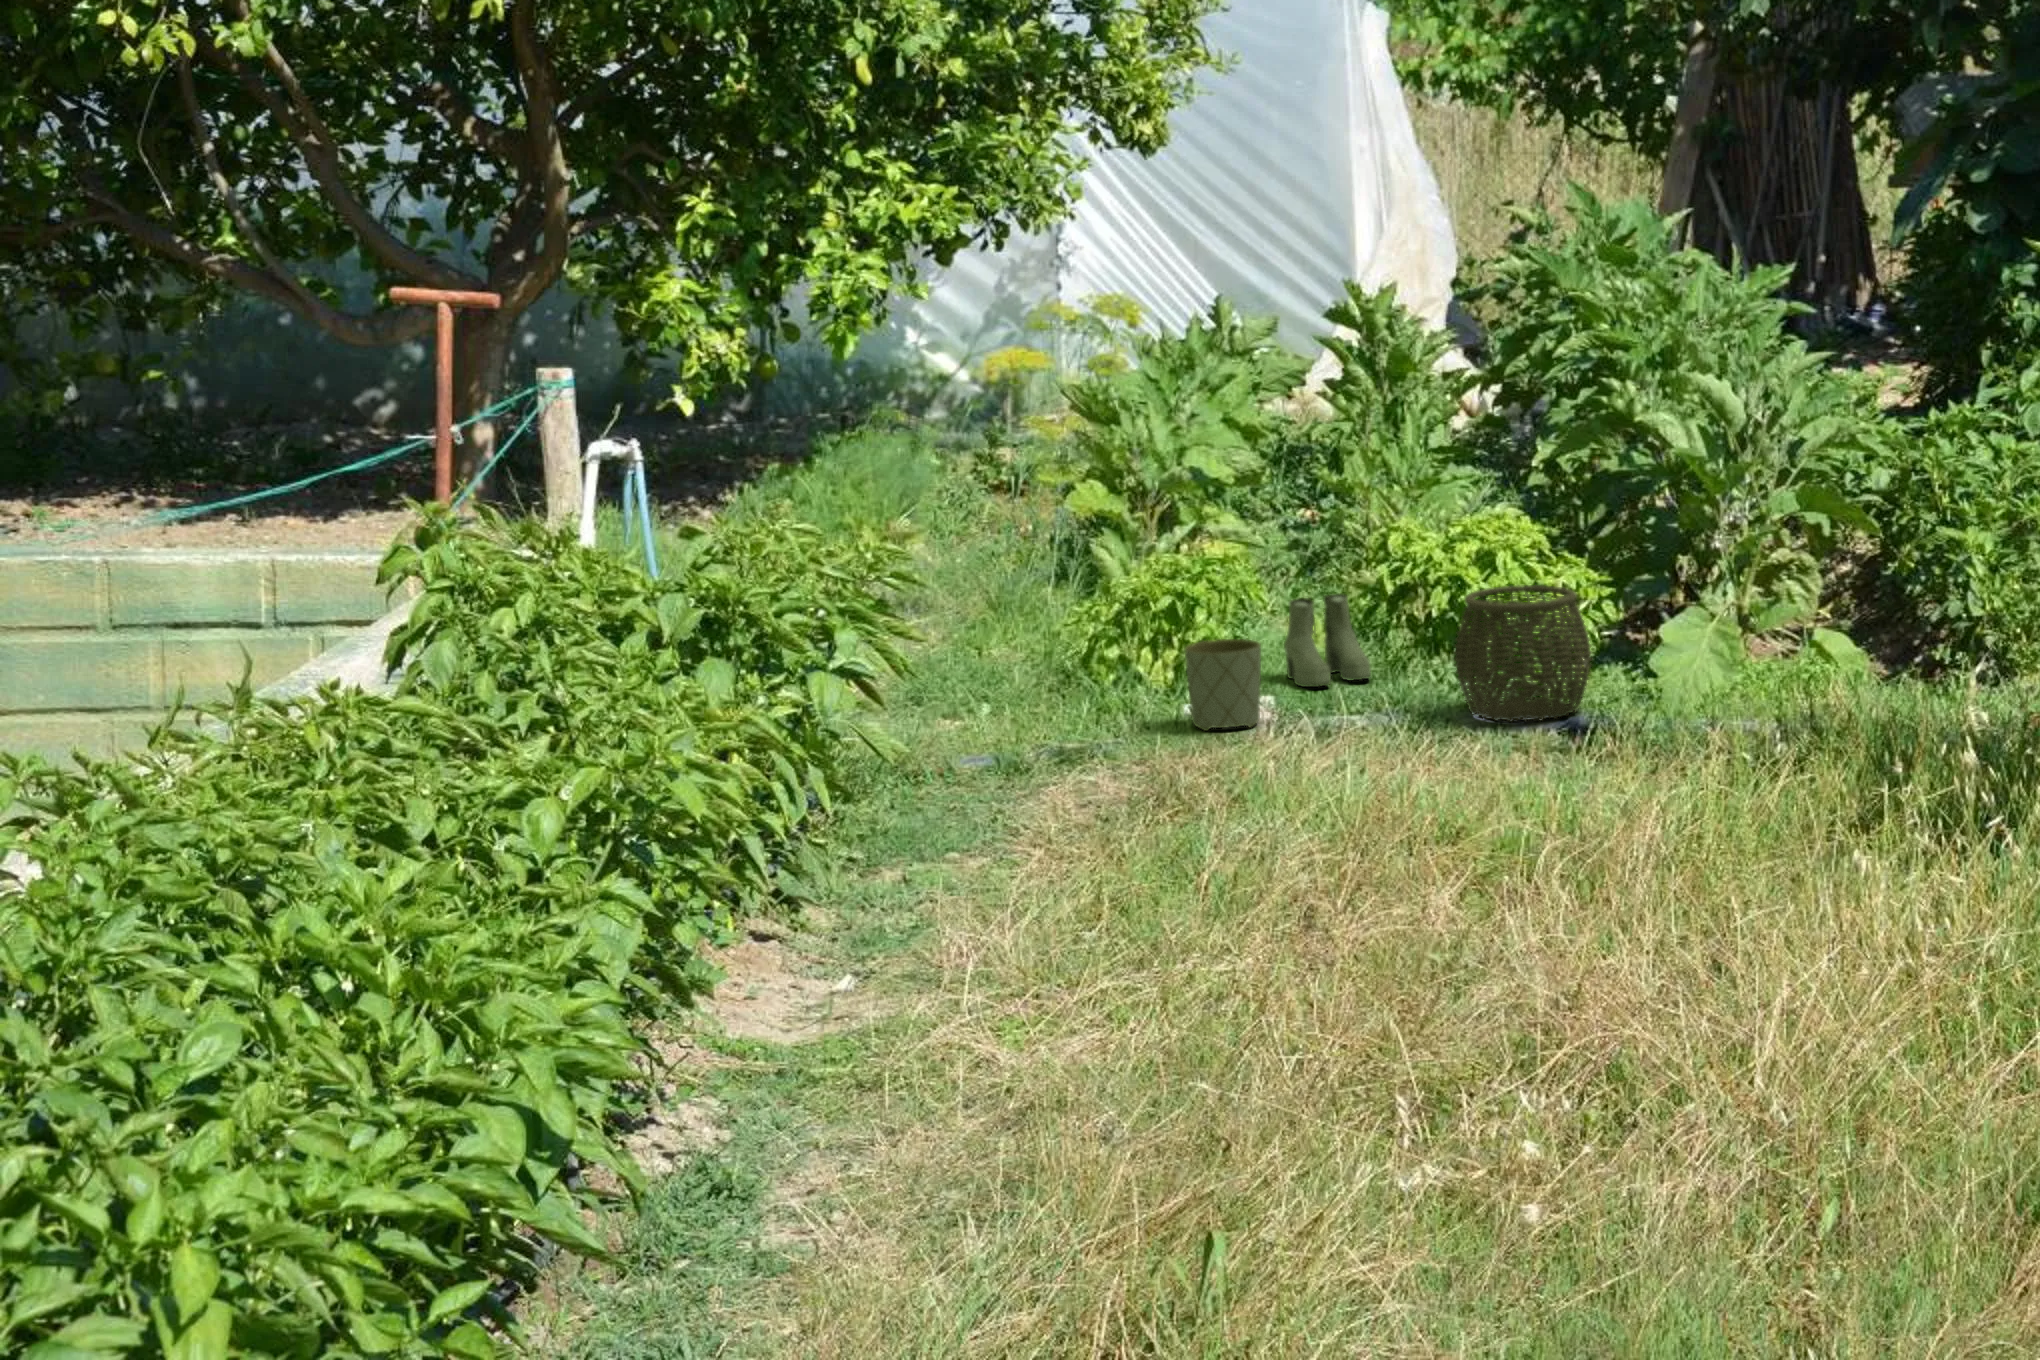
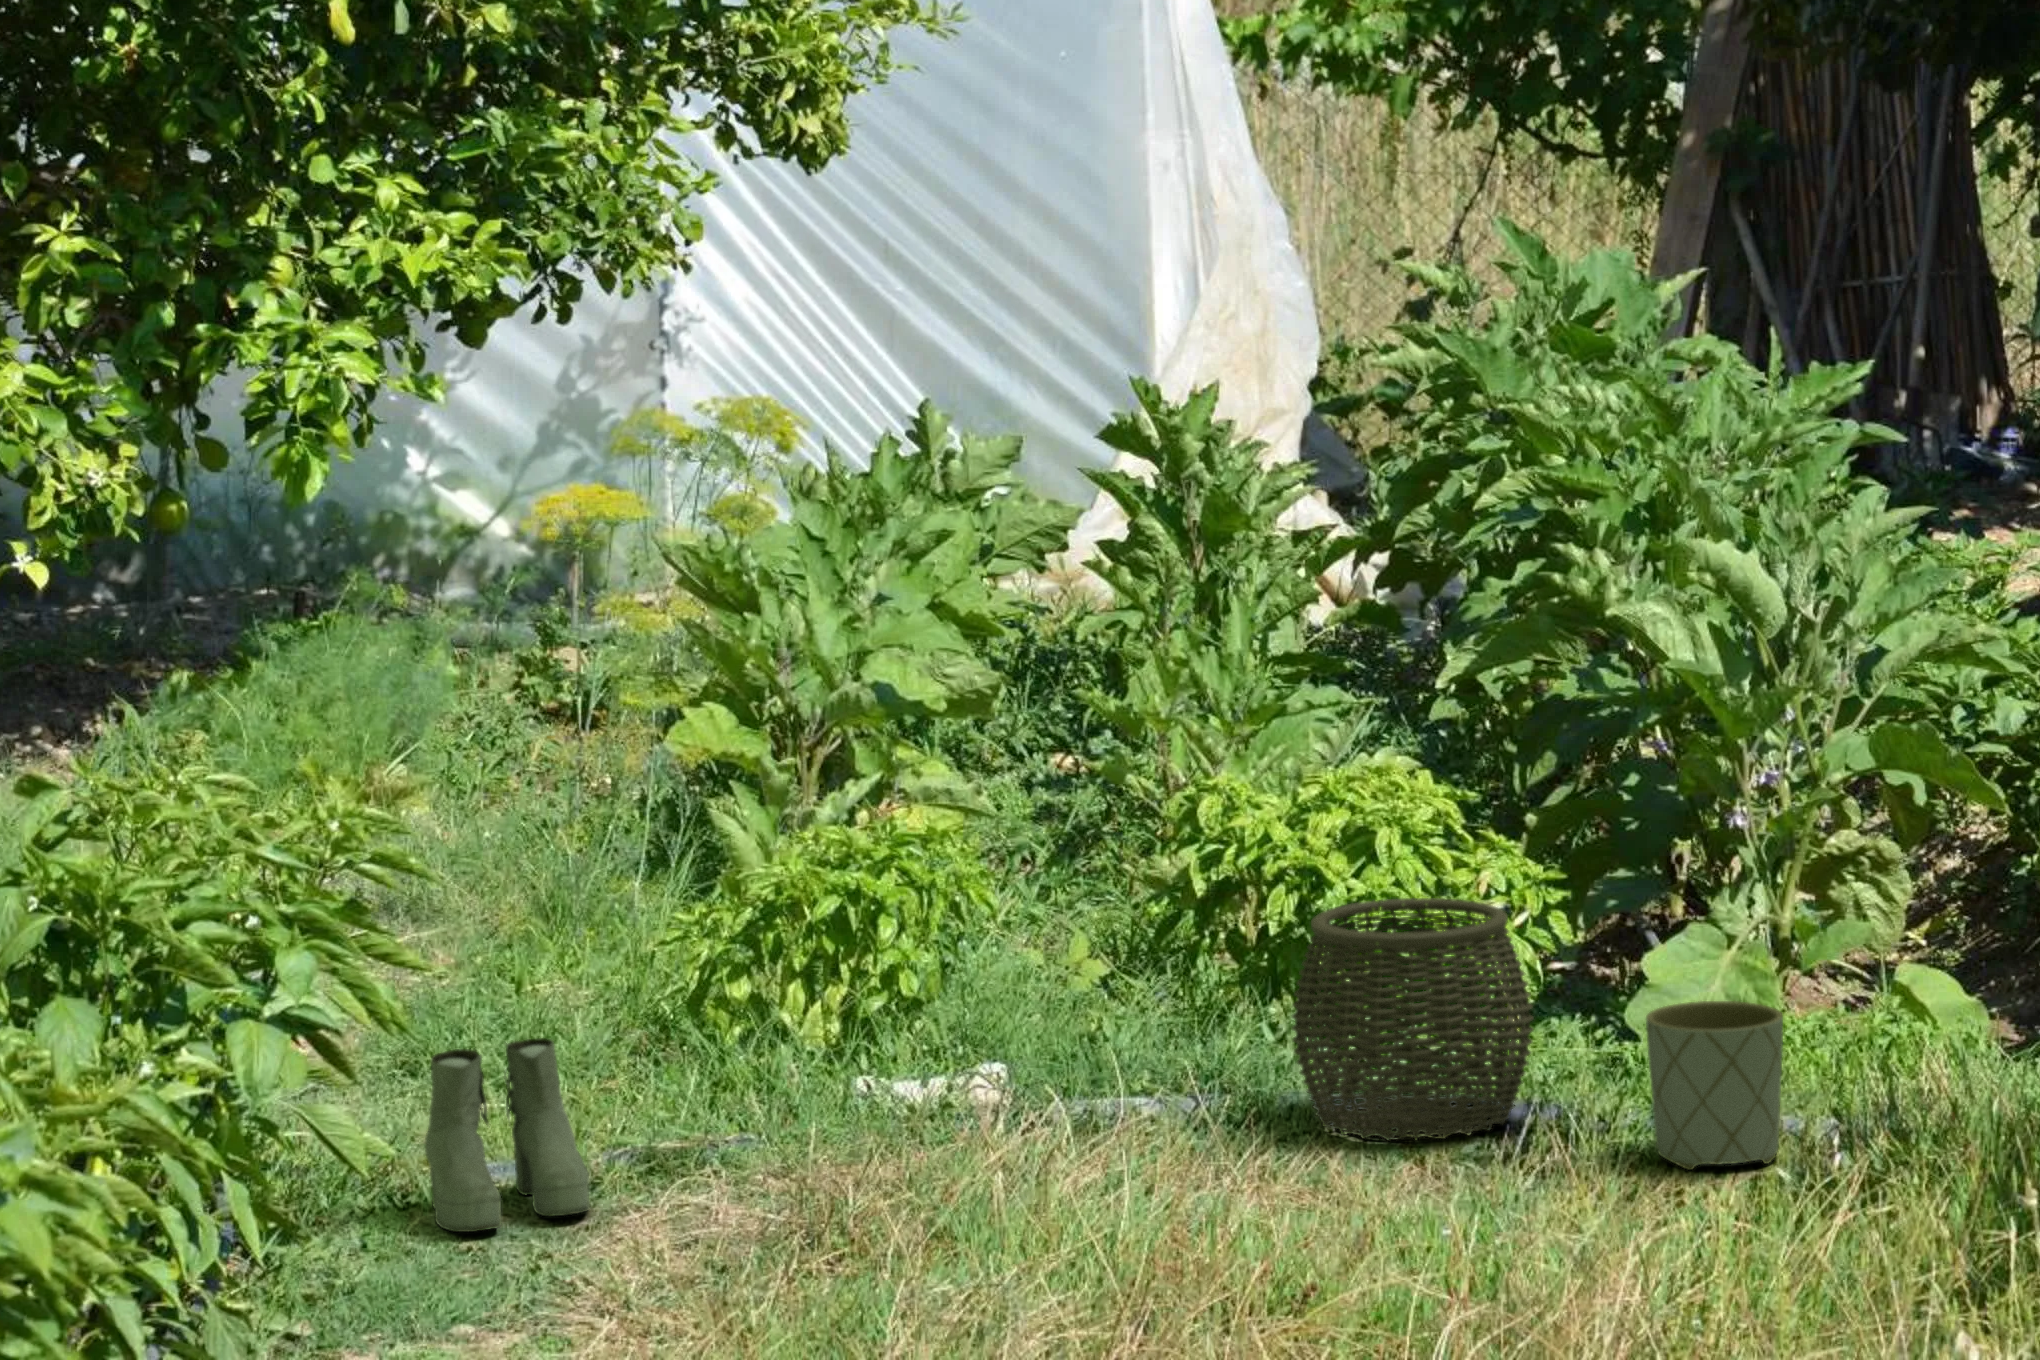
boots: present [1284,593,1371,687] -> present [425,1038,590,1232]
planter: present [1185,639,1261,731] -> present [1646,1001,1783,1170]

